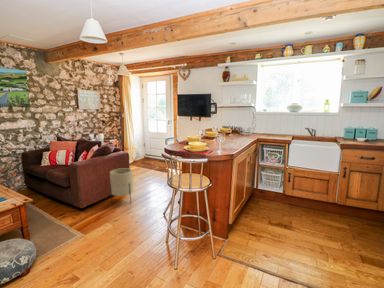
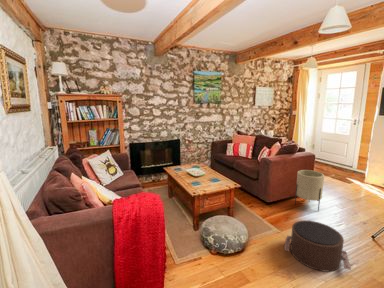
pouf: none [78,215,135,259] -> present [284,221,351,271]

